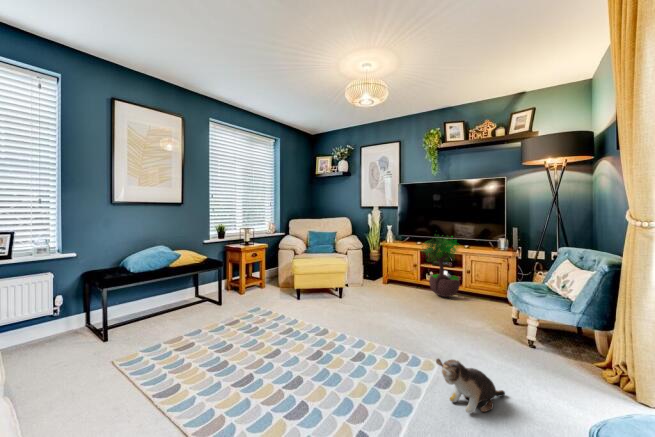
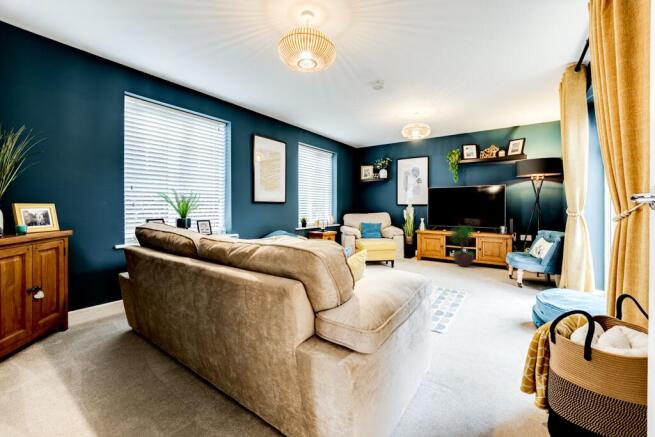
plush toy: present [436,359,505,413] -> none [473,282,506,305]

